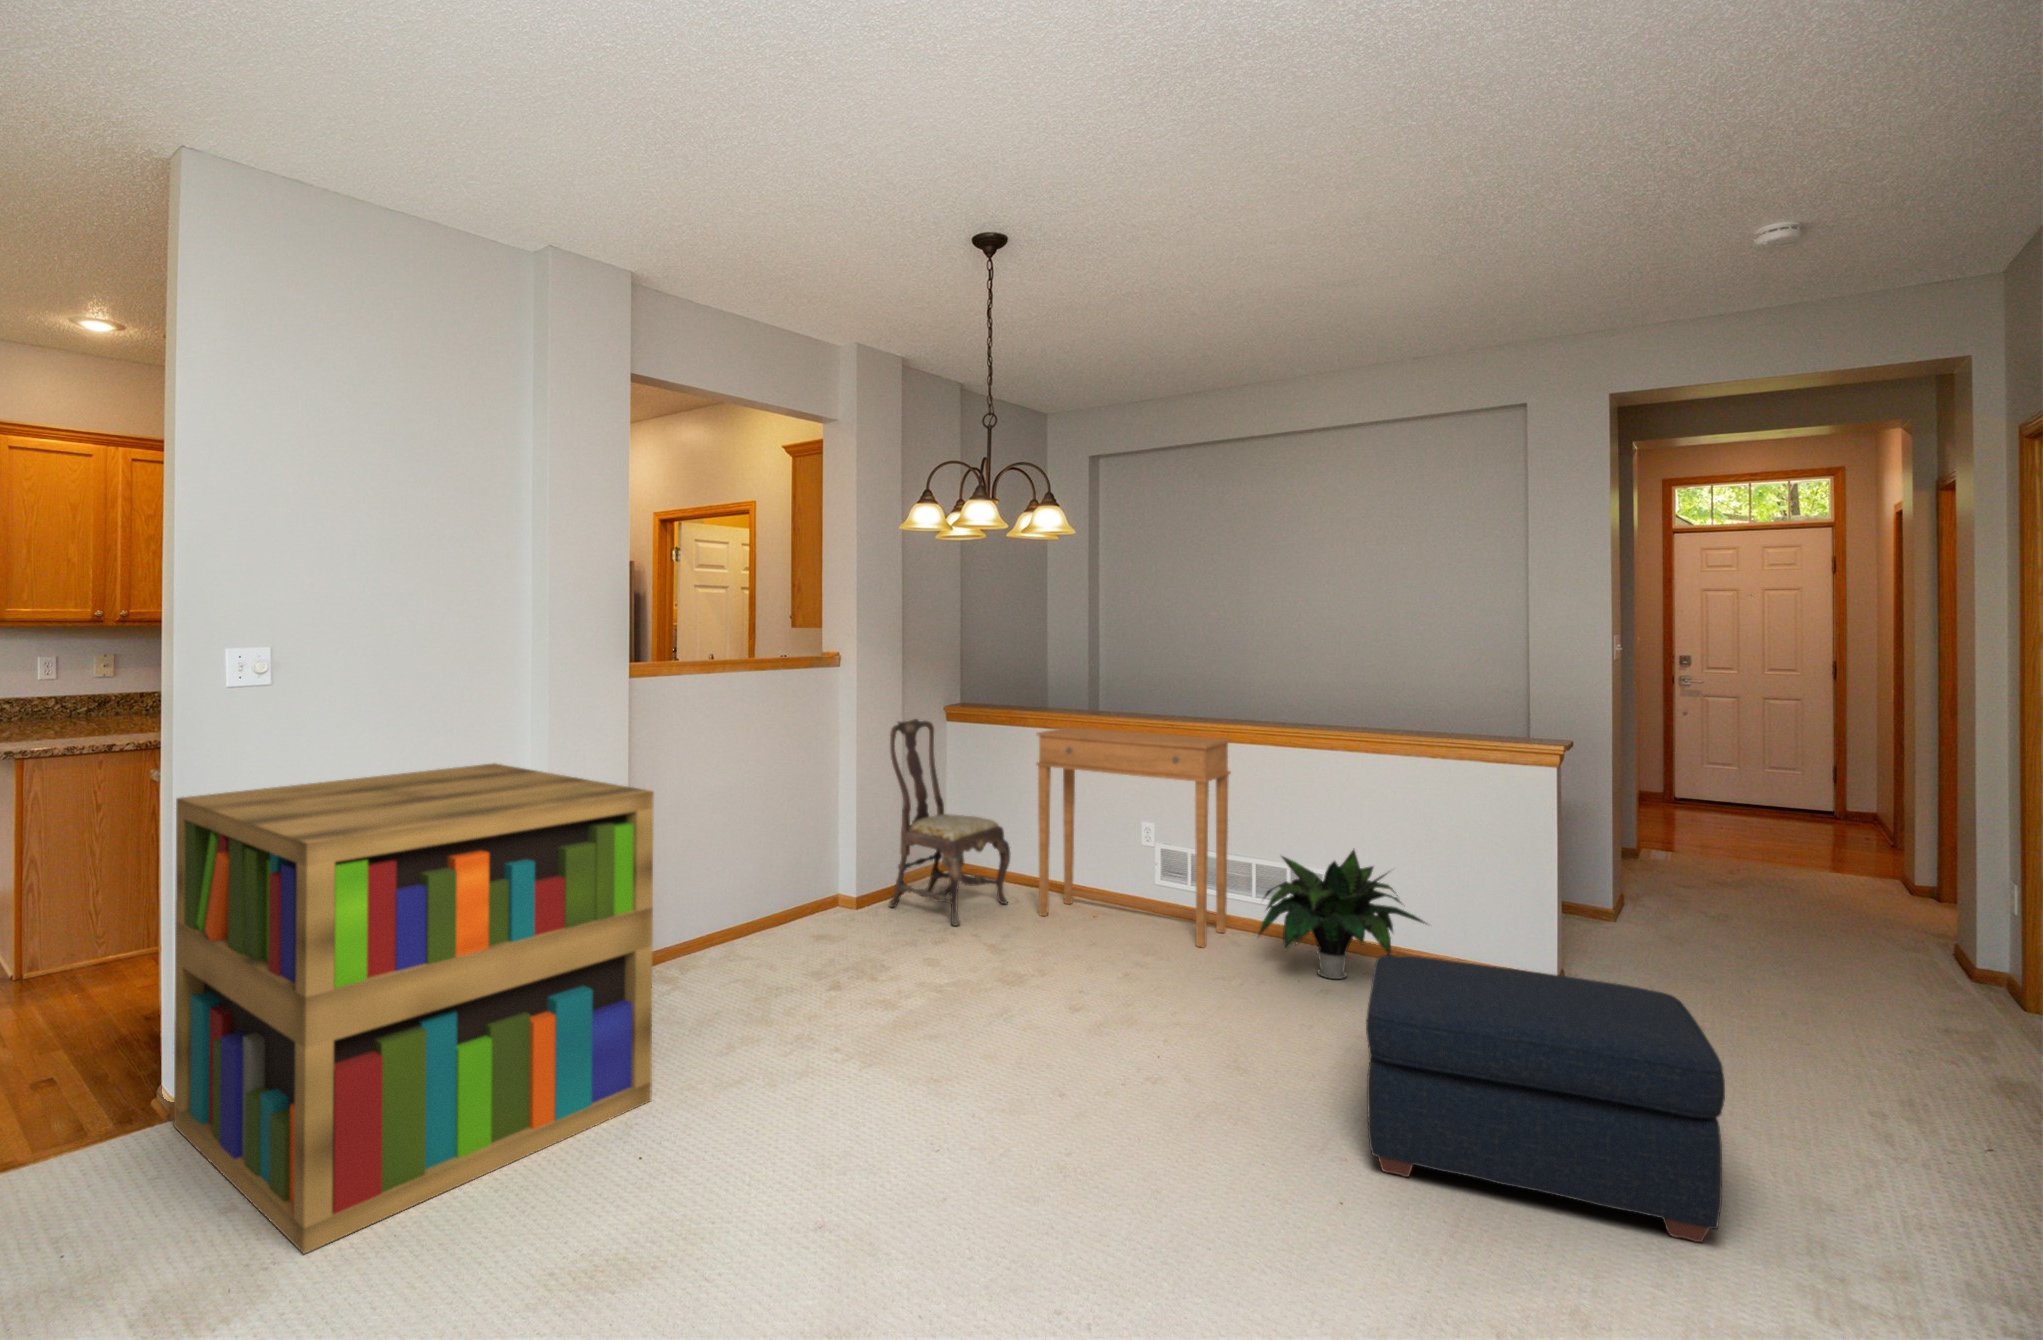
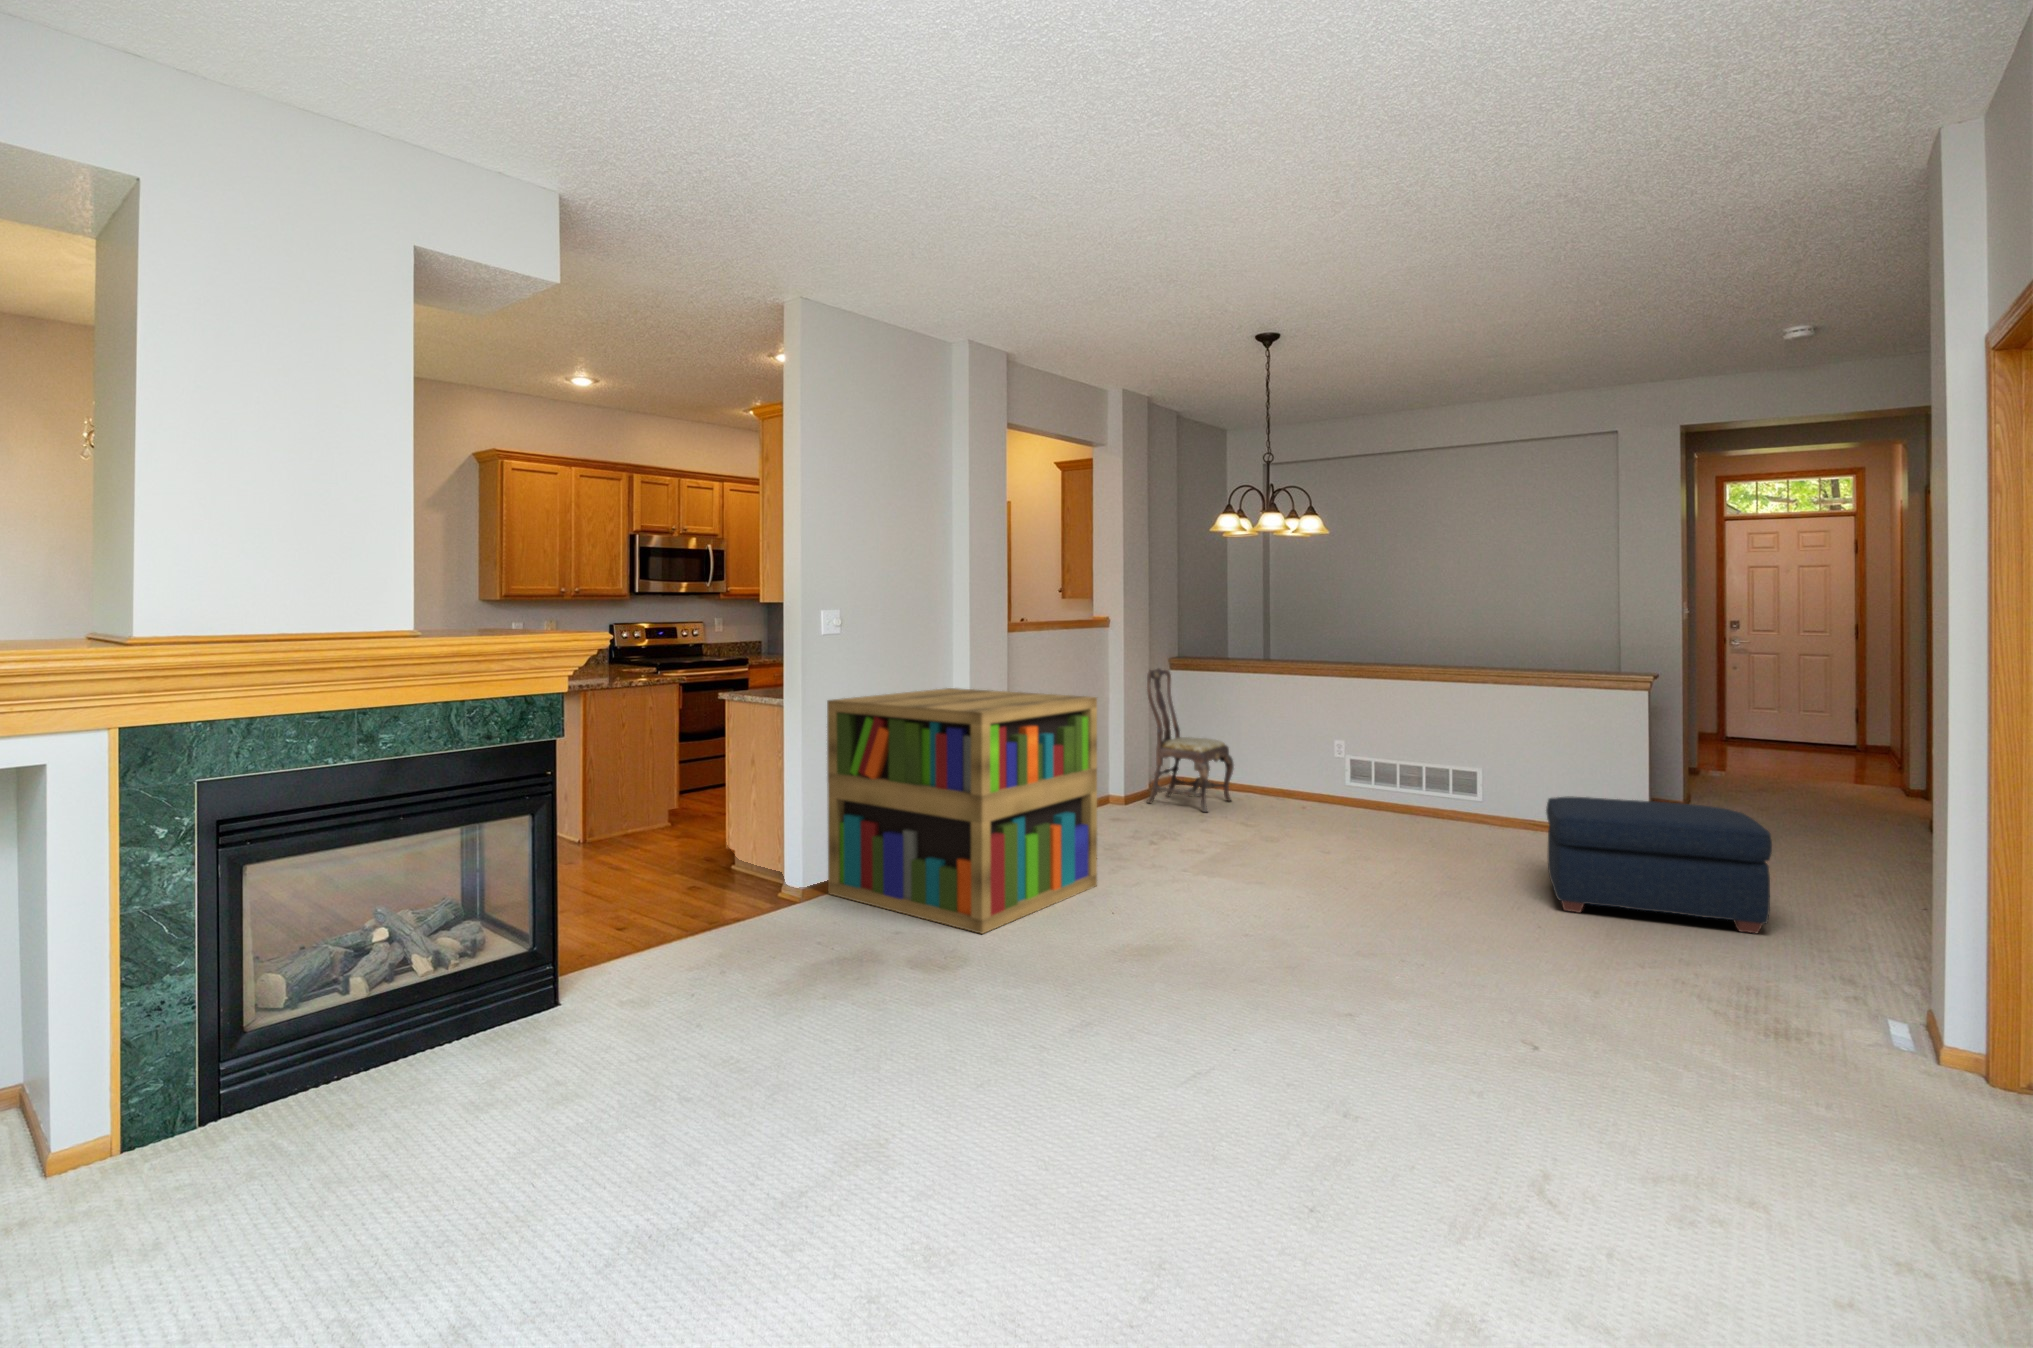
side table: present [1036,728,1231,947] -> none [1258,673,1406,823]
potted plant: present [1259,850,1425,979] -> none [1436,748,1564,837]

